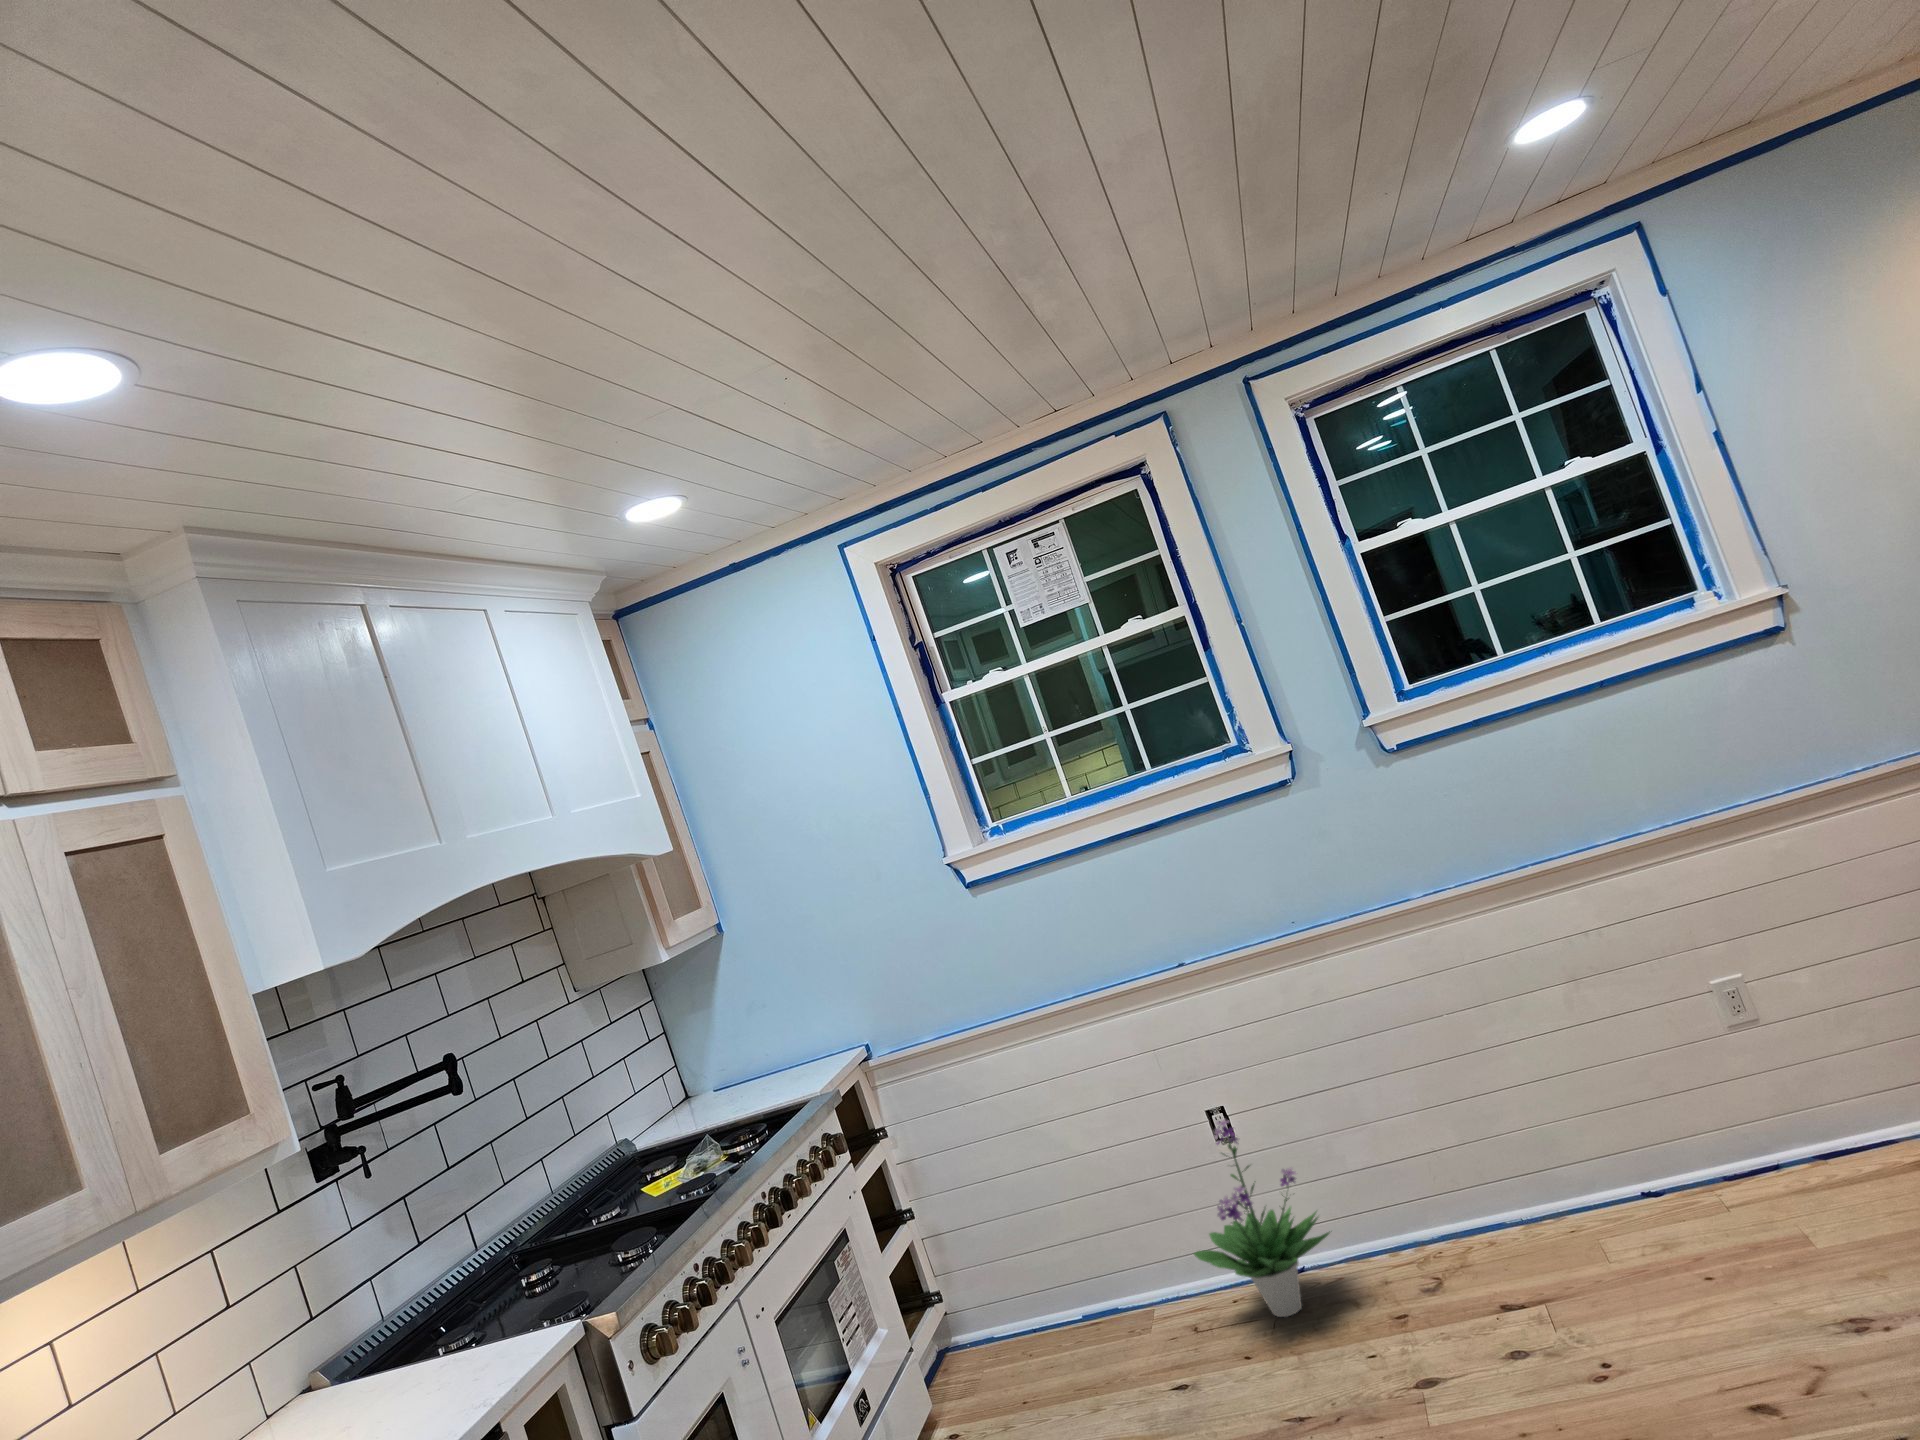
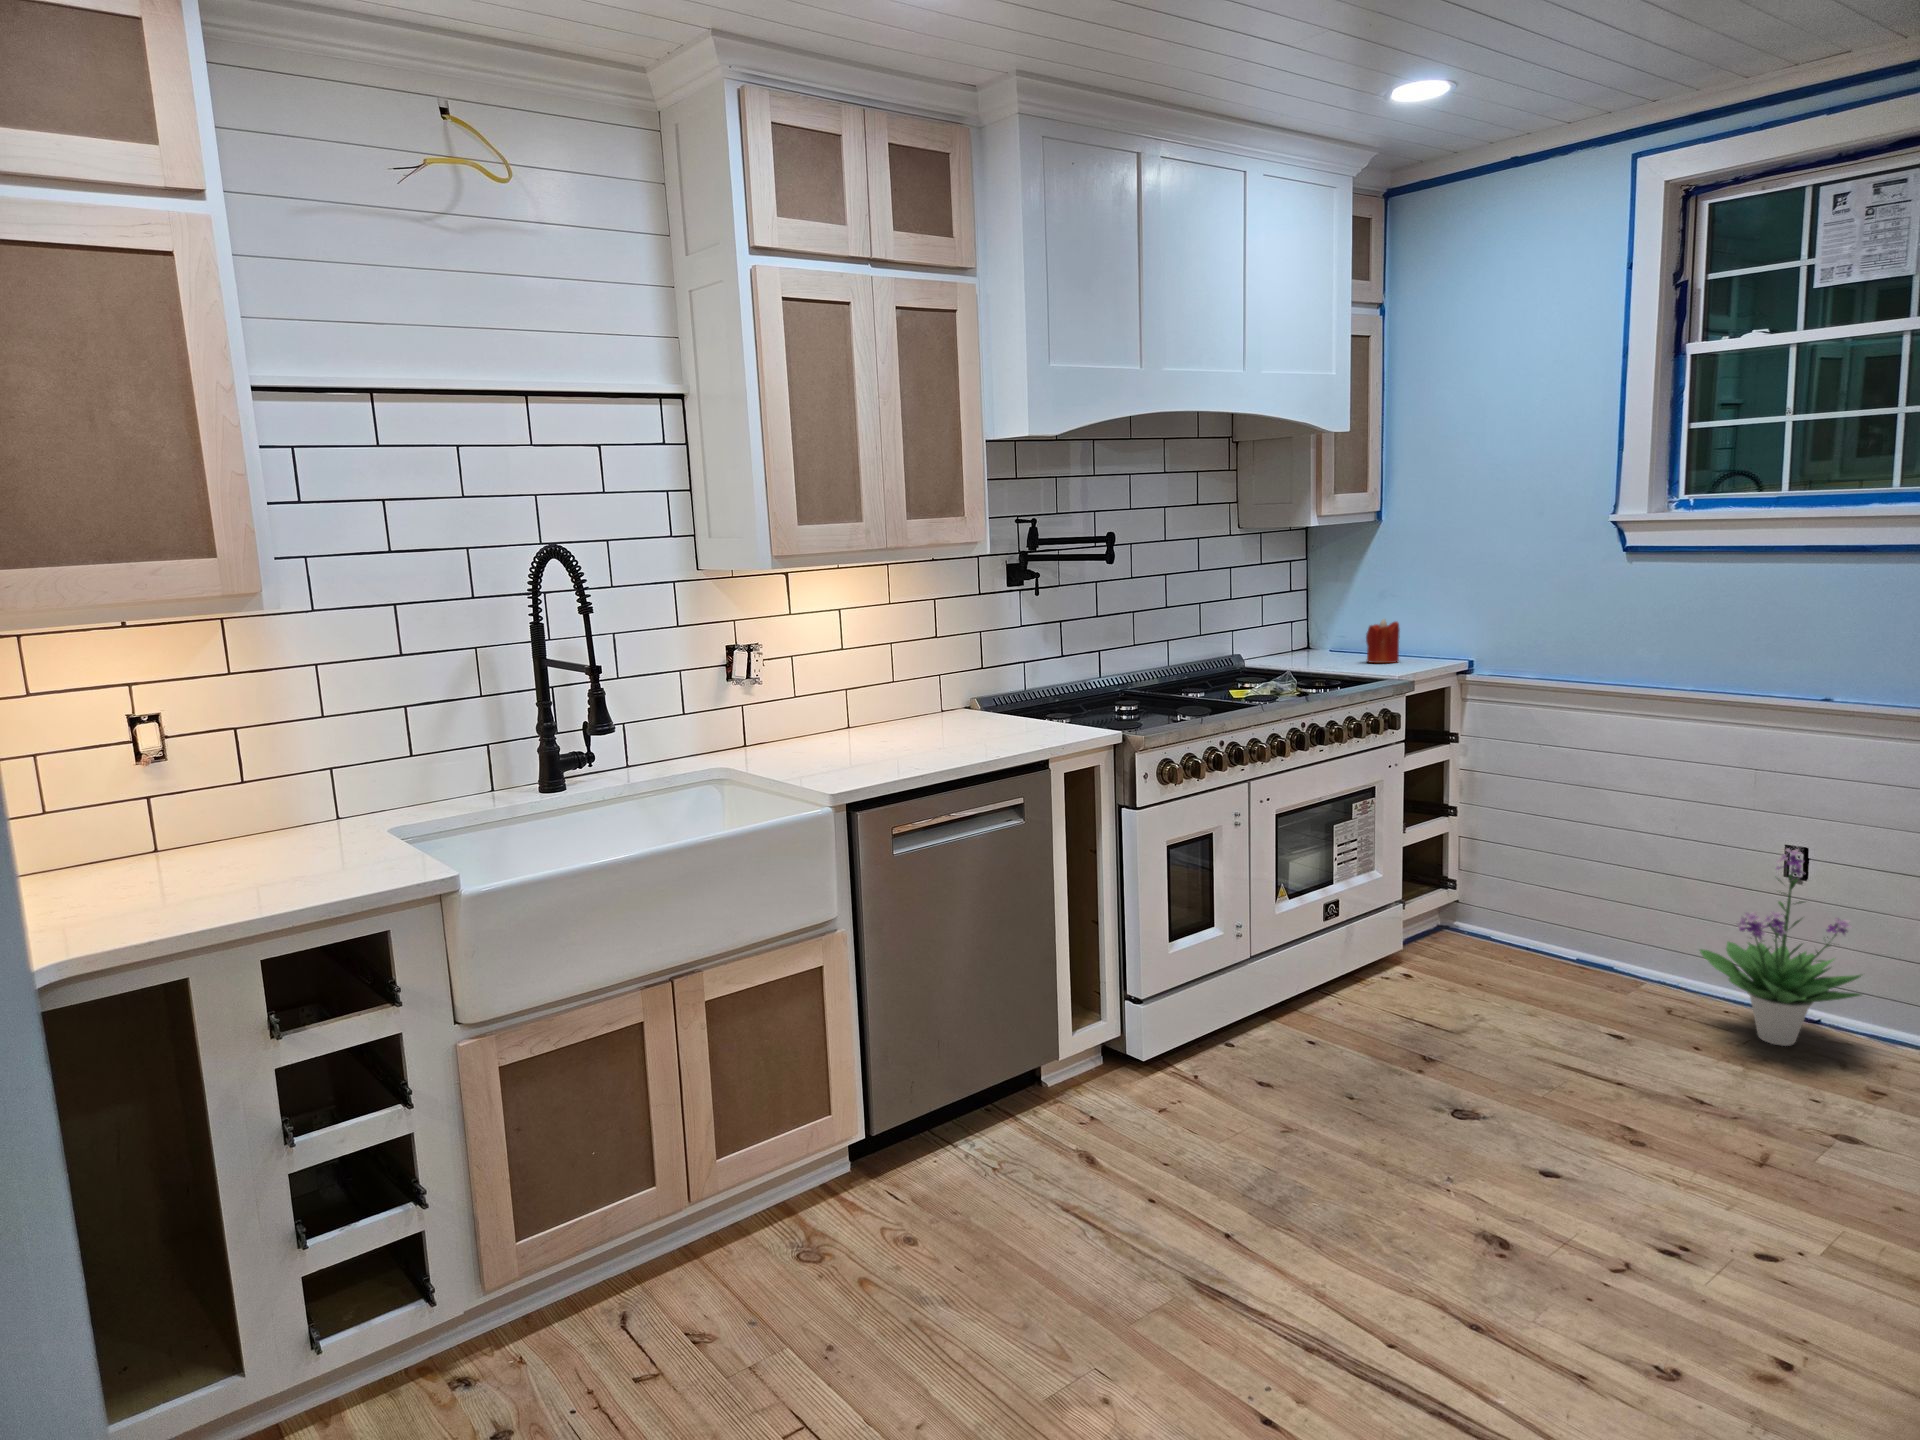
candle: none [753,1032,798,1088] -> present [1366,619,1400,663]

